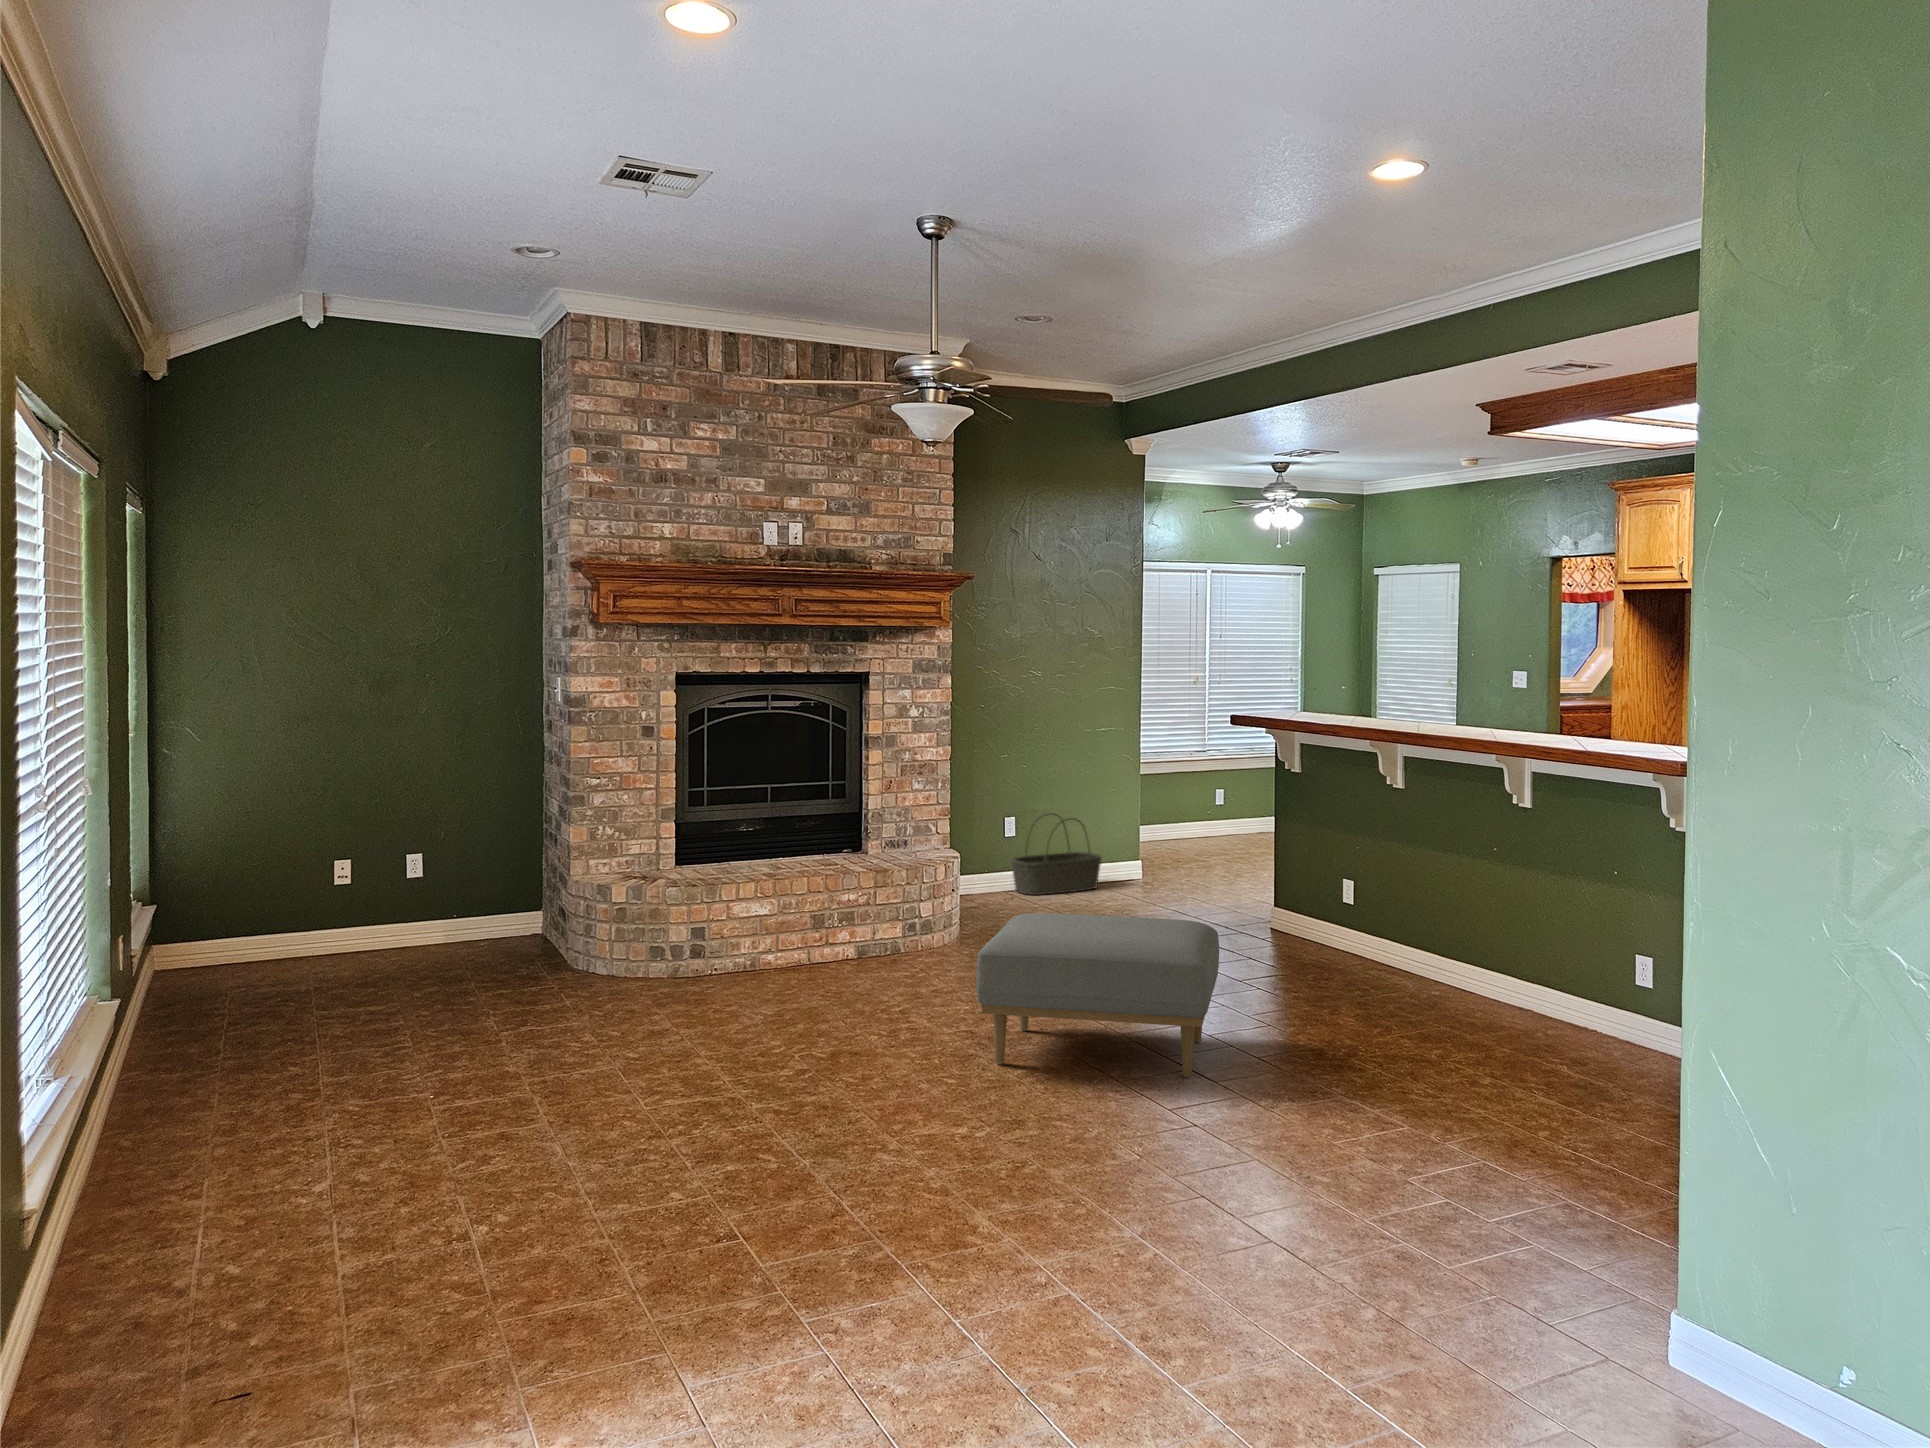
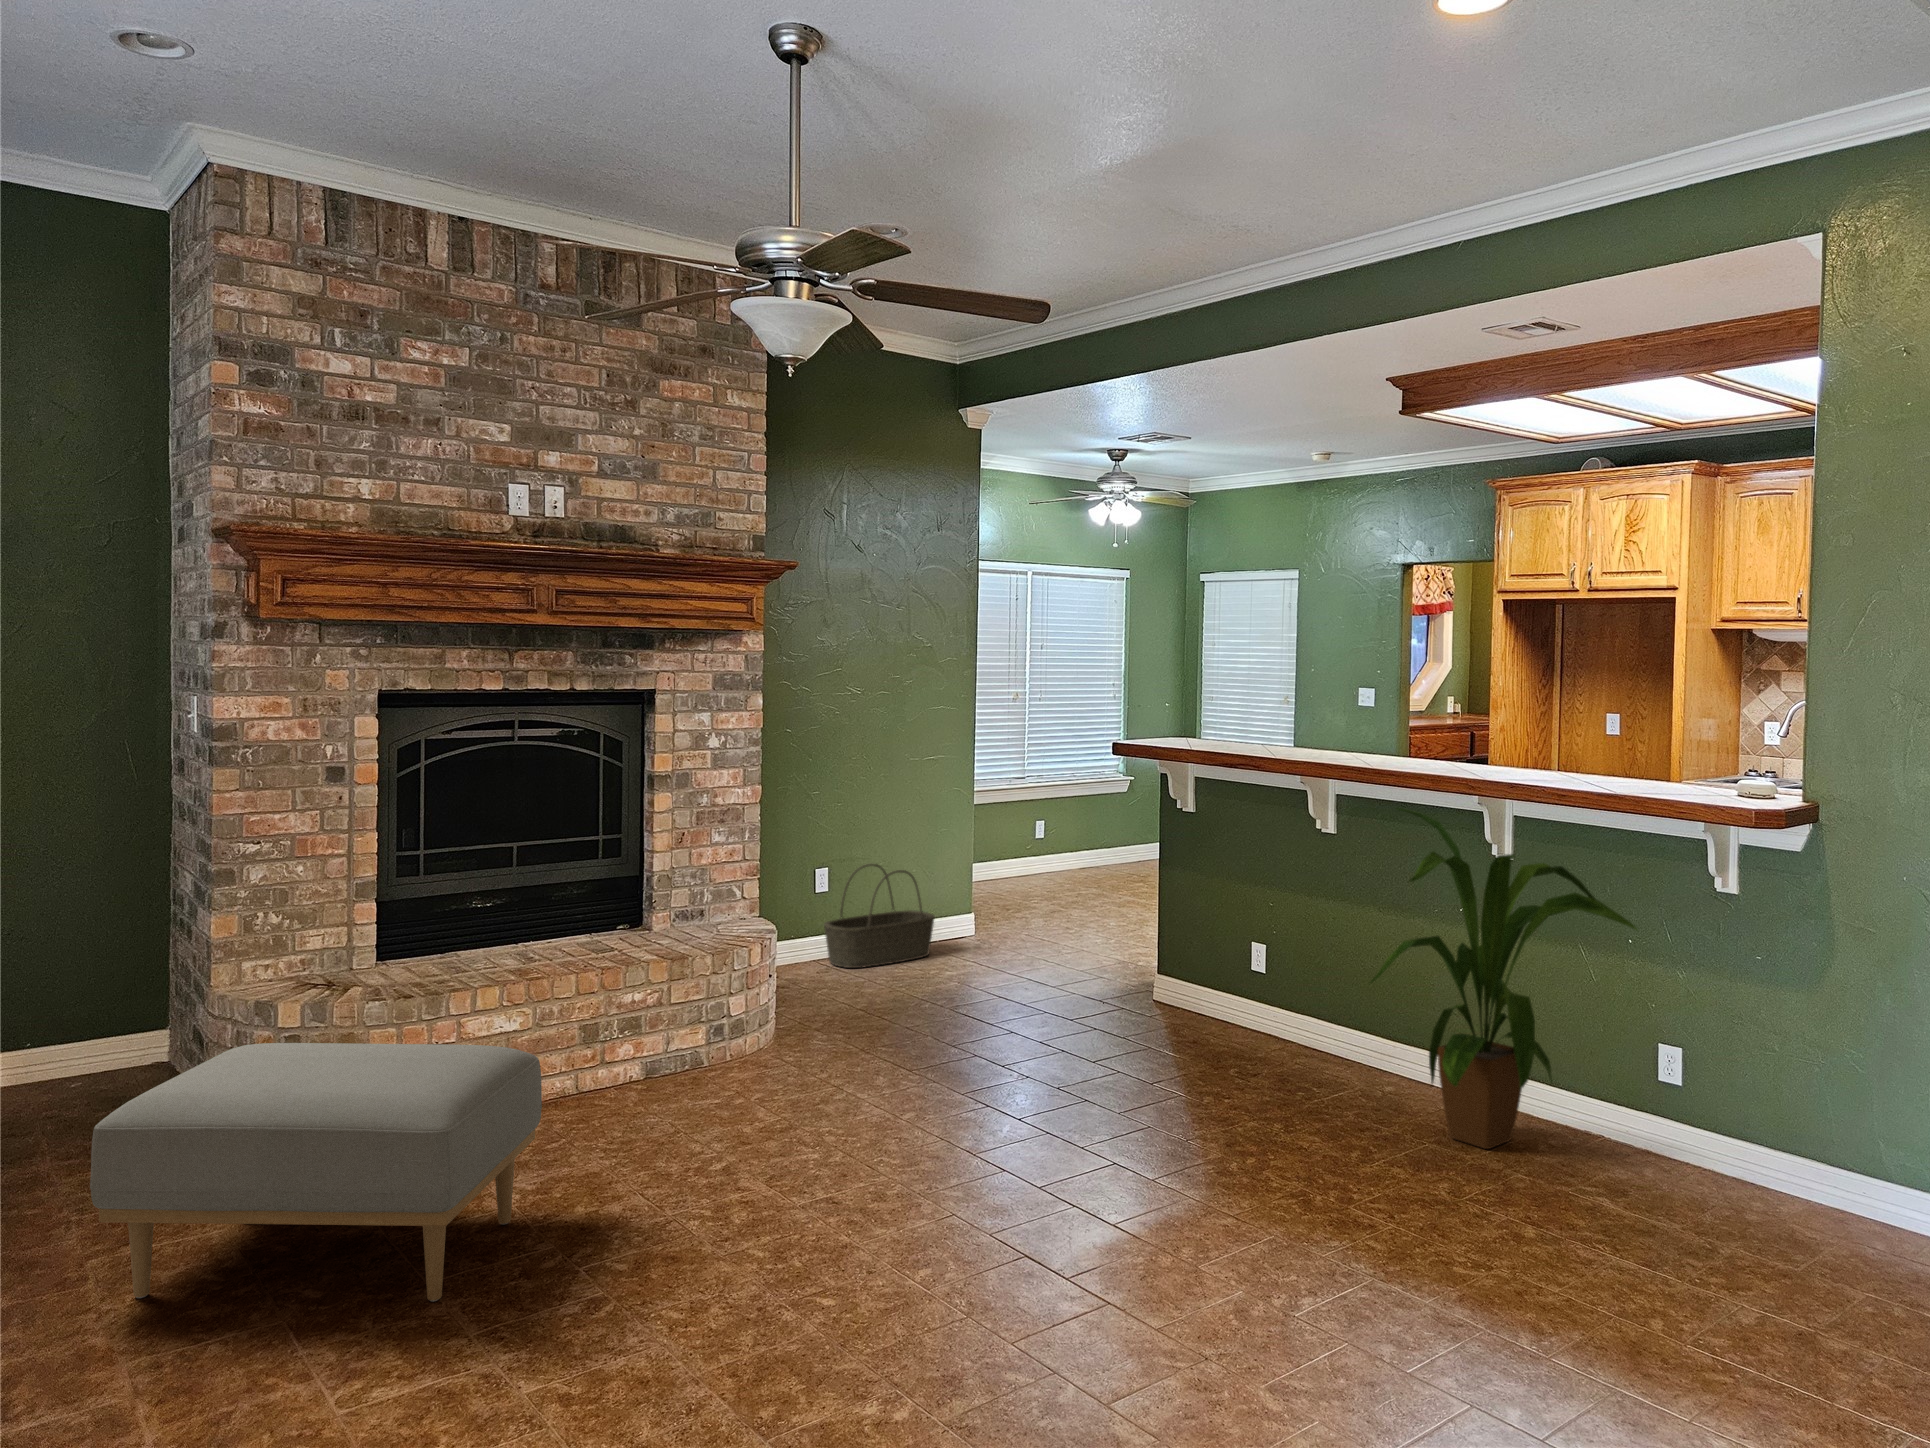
house plant: none [1376,766,1583,1029] -> present [1371,808,1637,1149]
ottoman: present [977,913,1219,1077] -> present [90,1043,542,1301]

